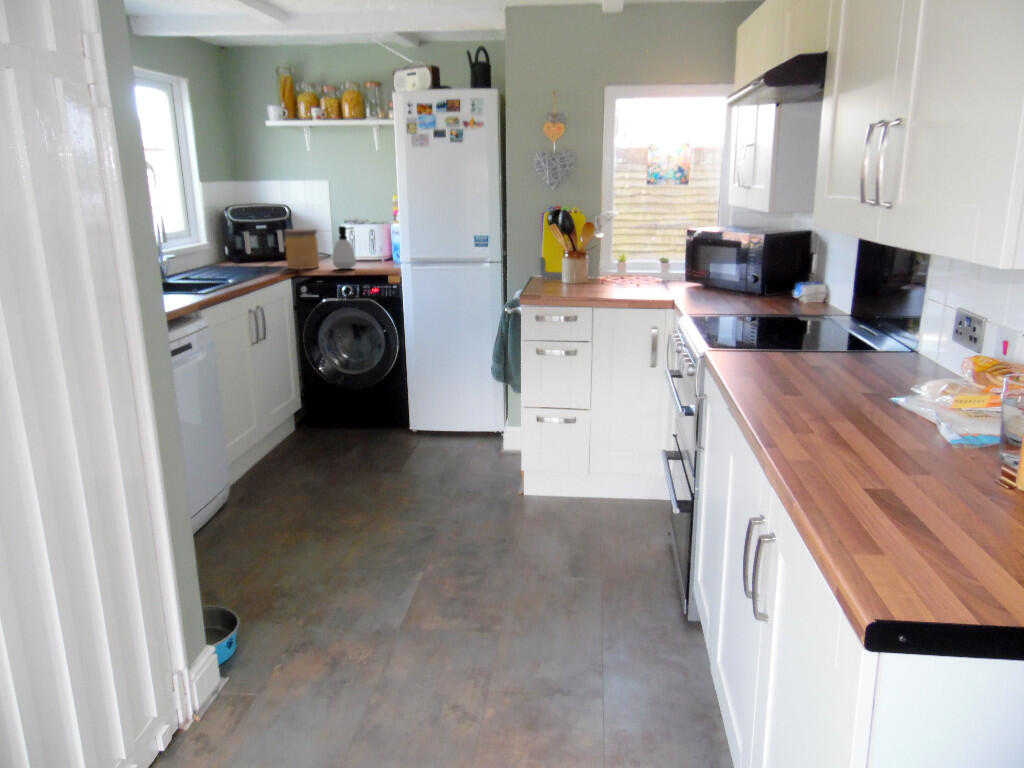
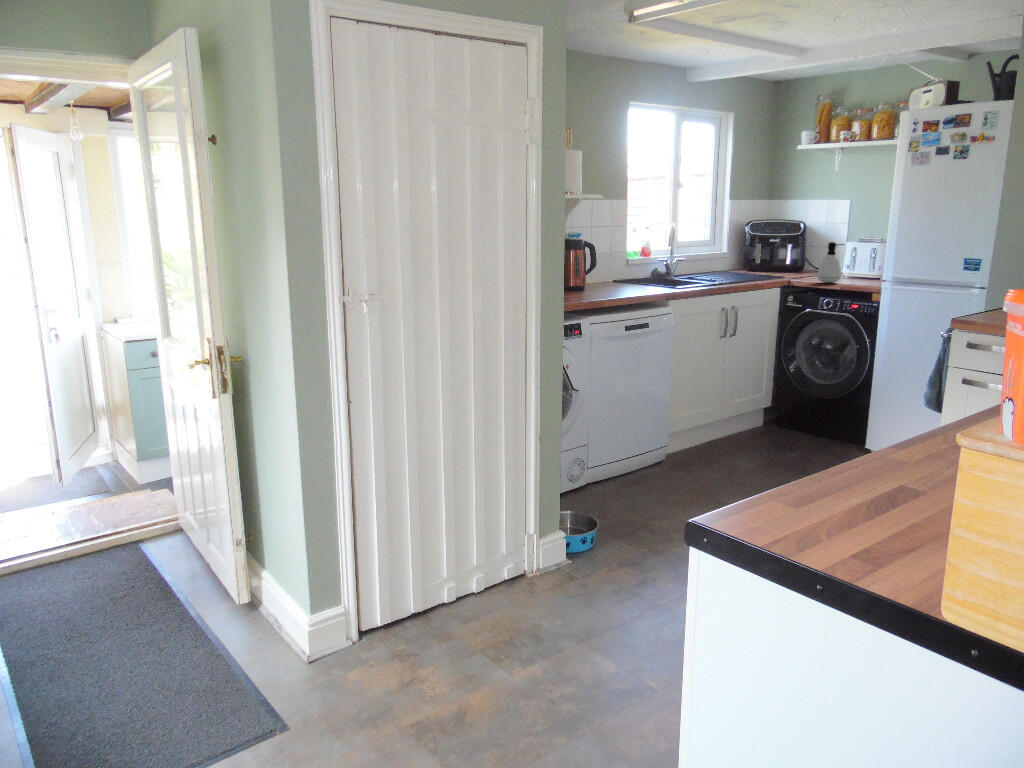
jar: present [284,229,319,269] -> none [778,243,812,280]

